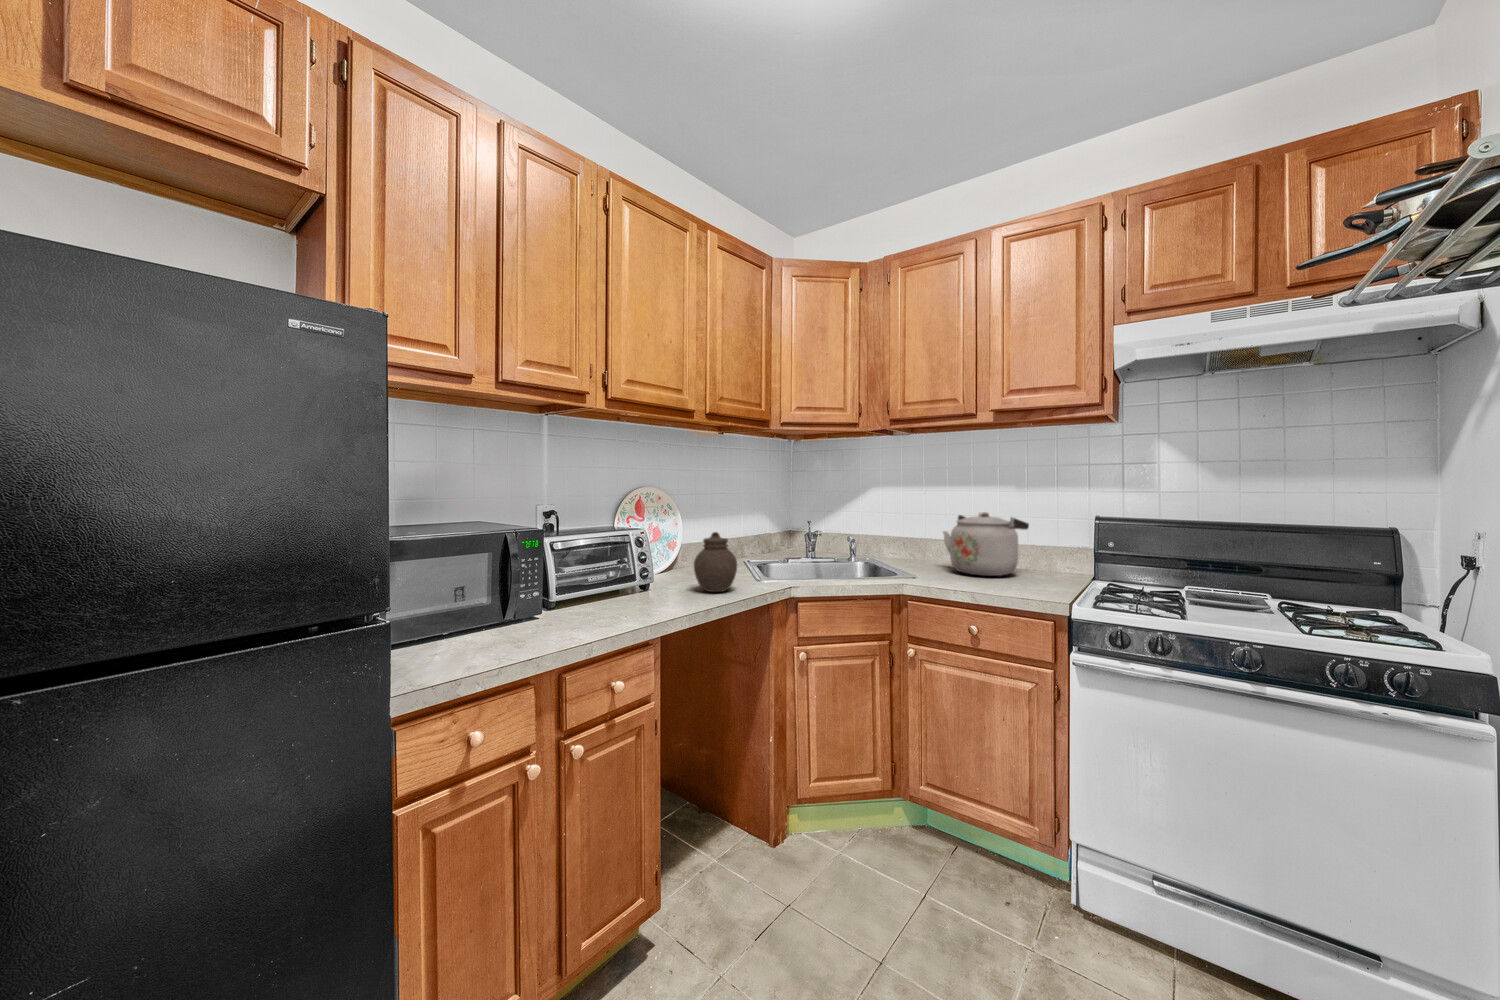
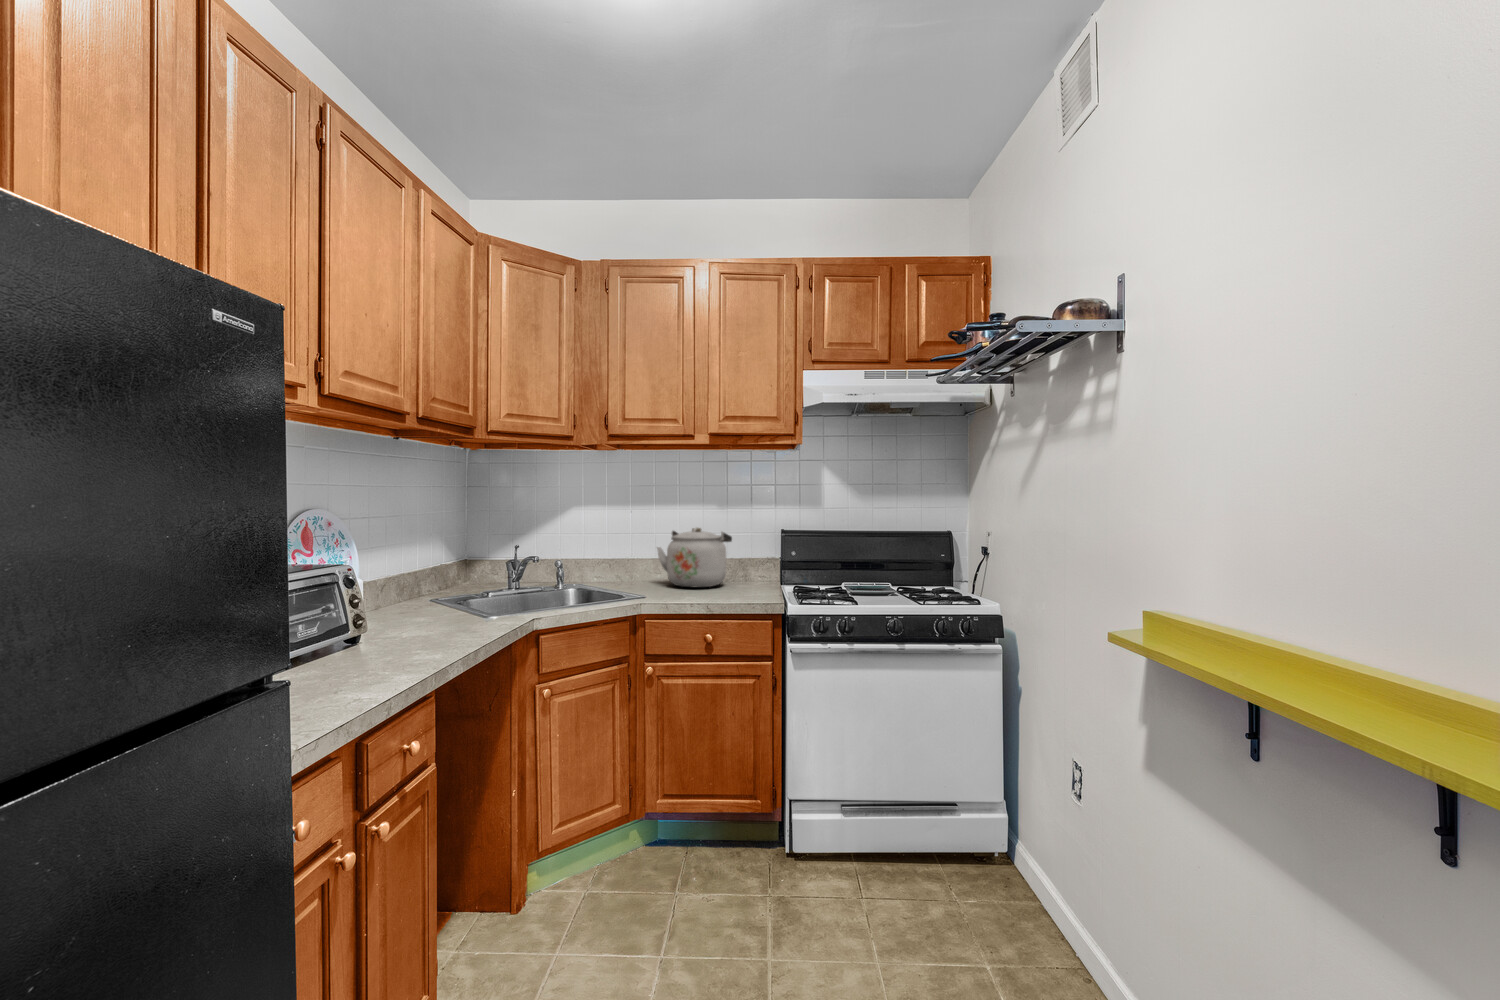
jar: present [694,532,737,592] -> none [425,562,482,633]

